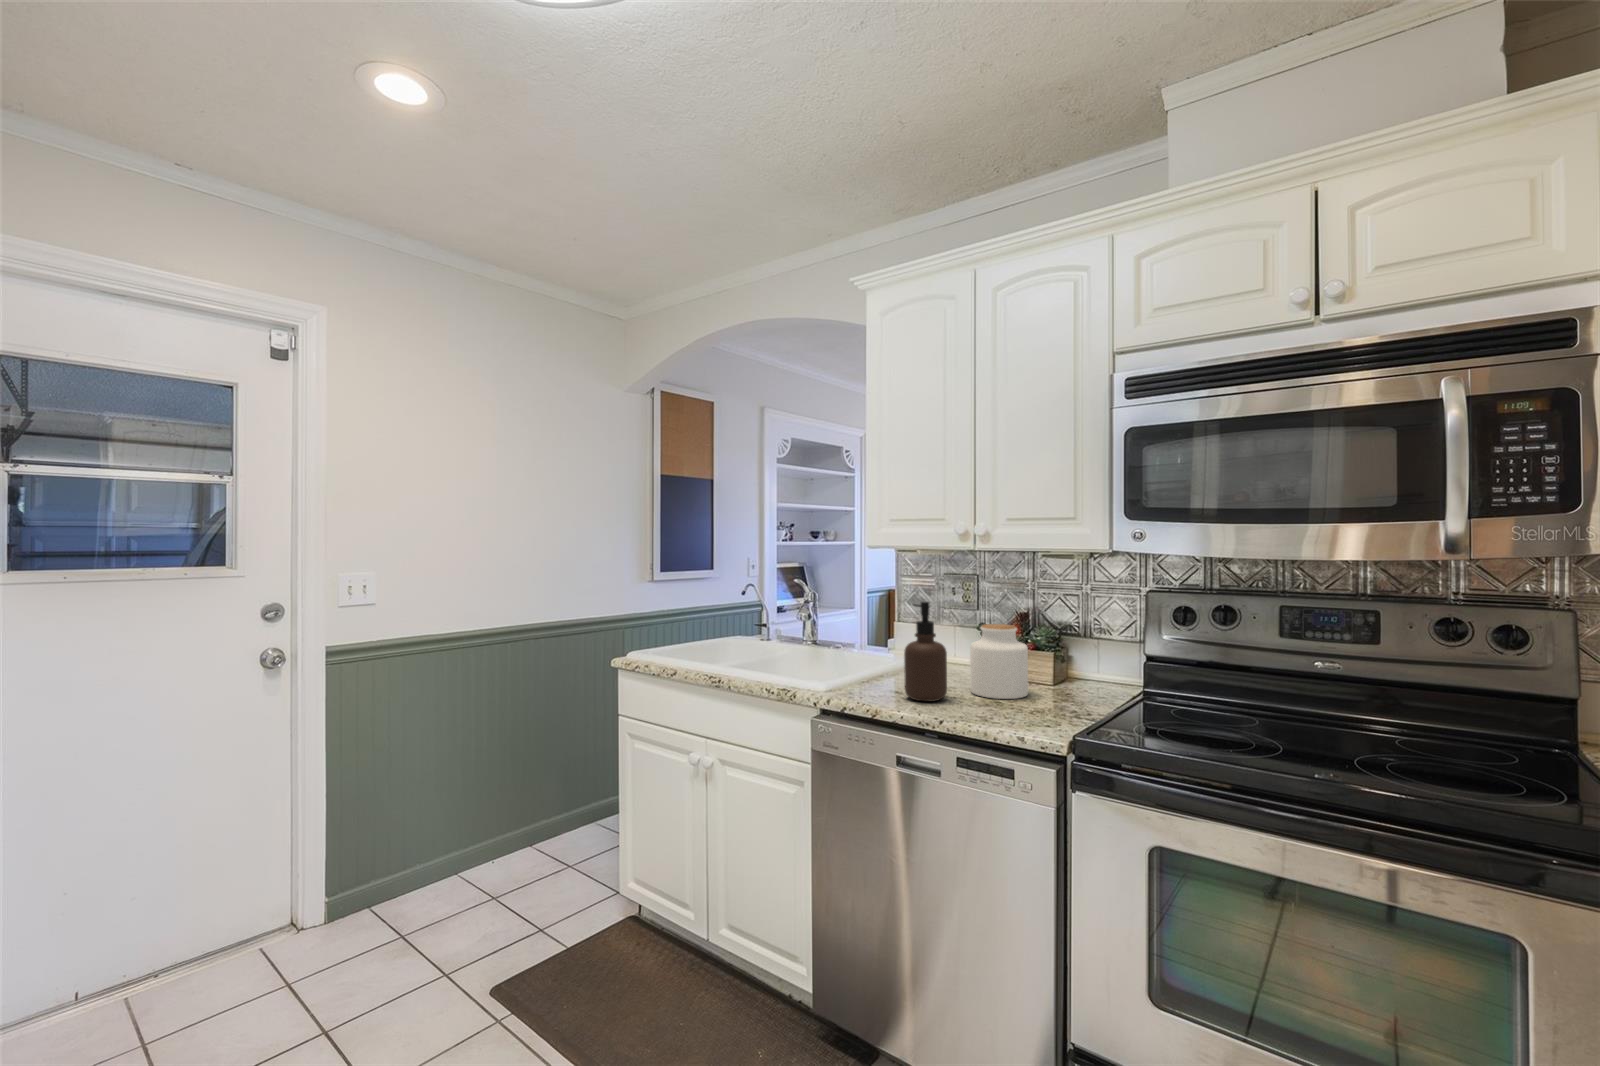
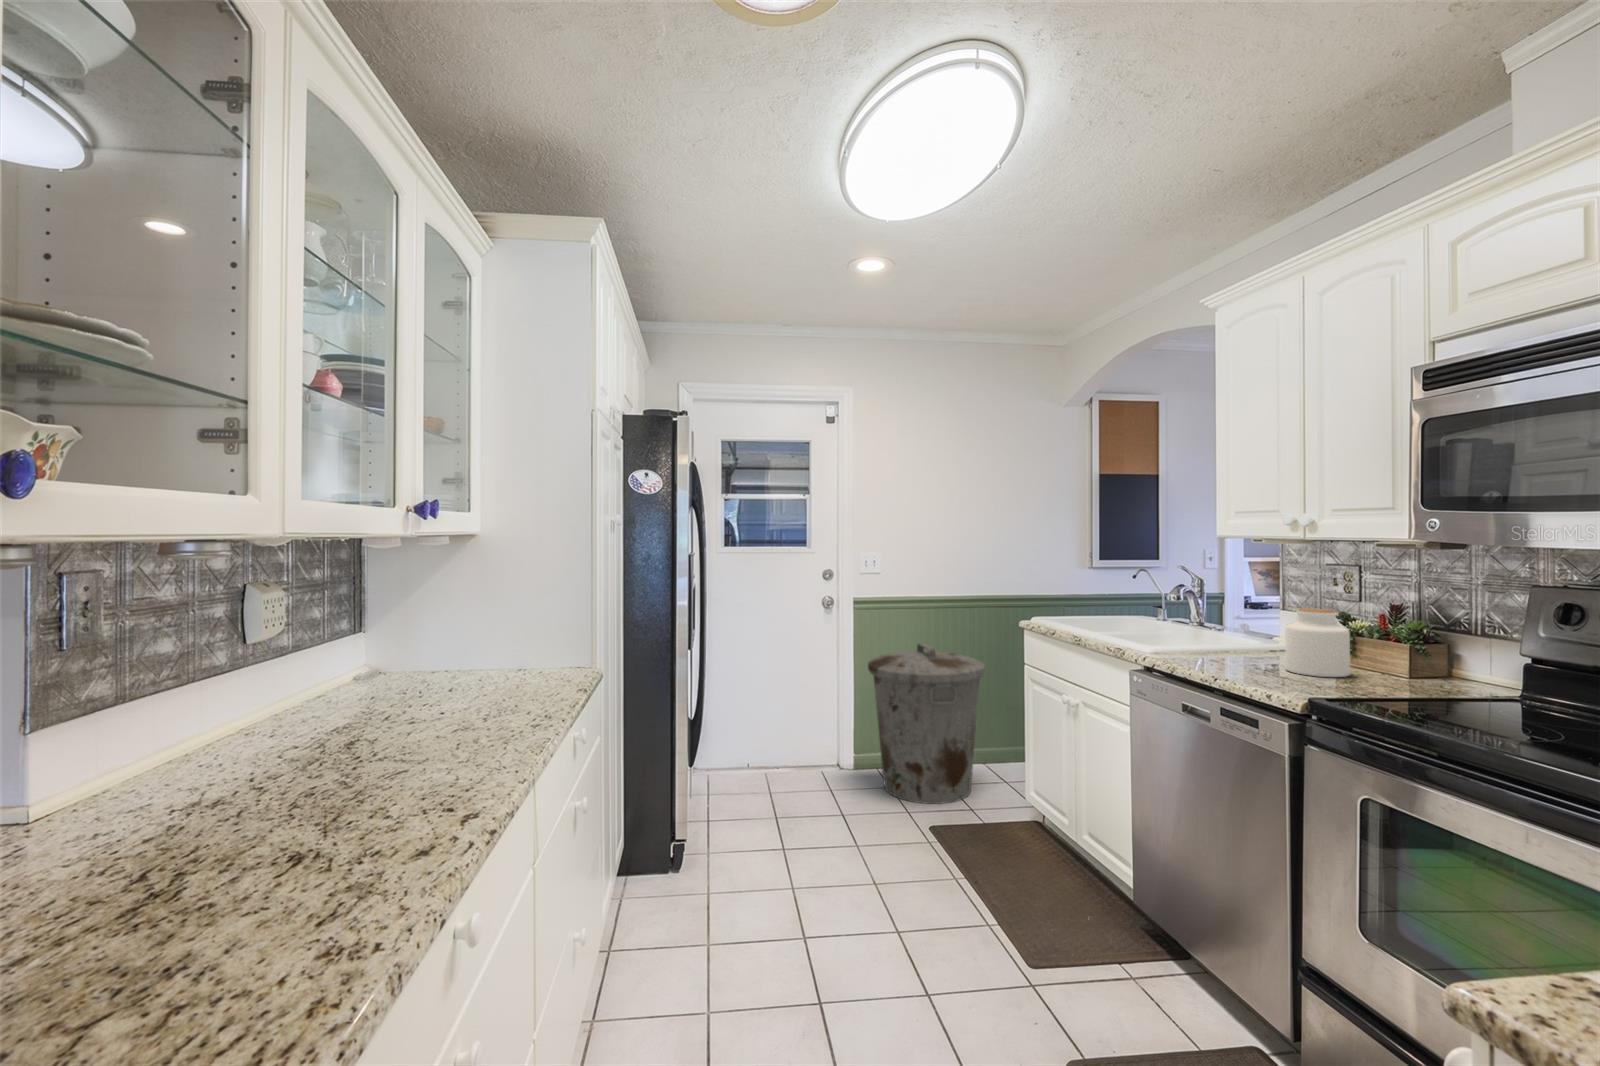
soap dispenser: present [904,602,947,701] -> none [1207,583,1250,668]
trash can: none [358,702,550,957] -> present [868,643,985,804]

